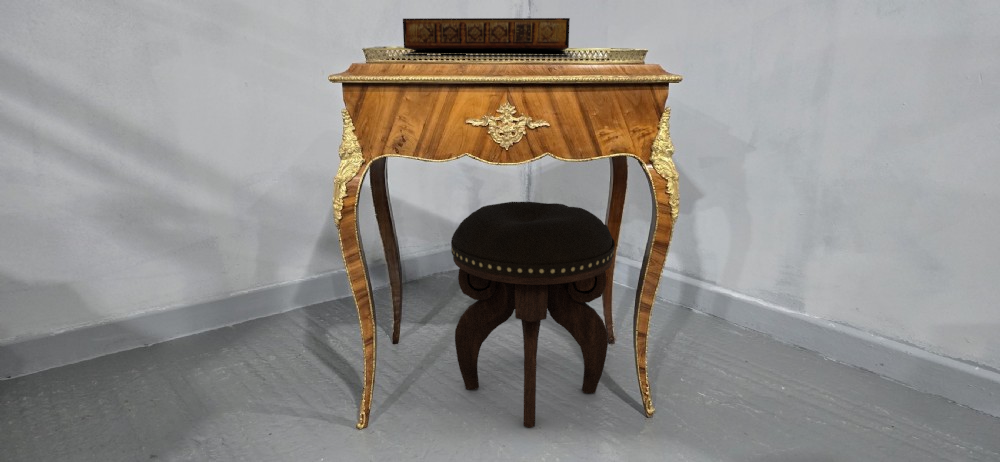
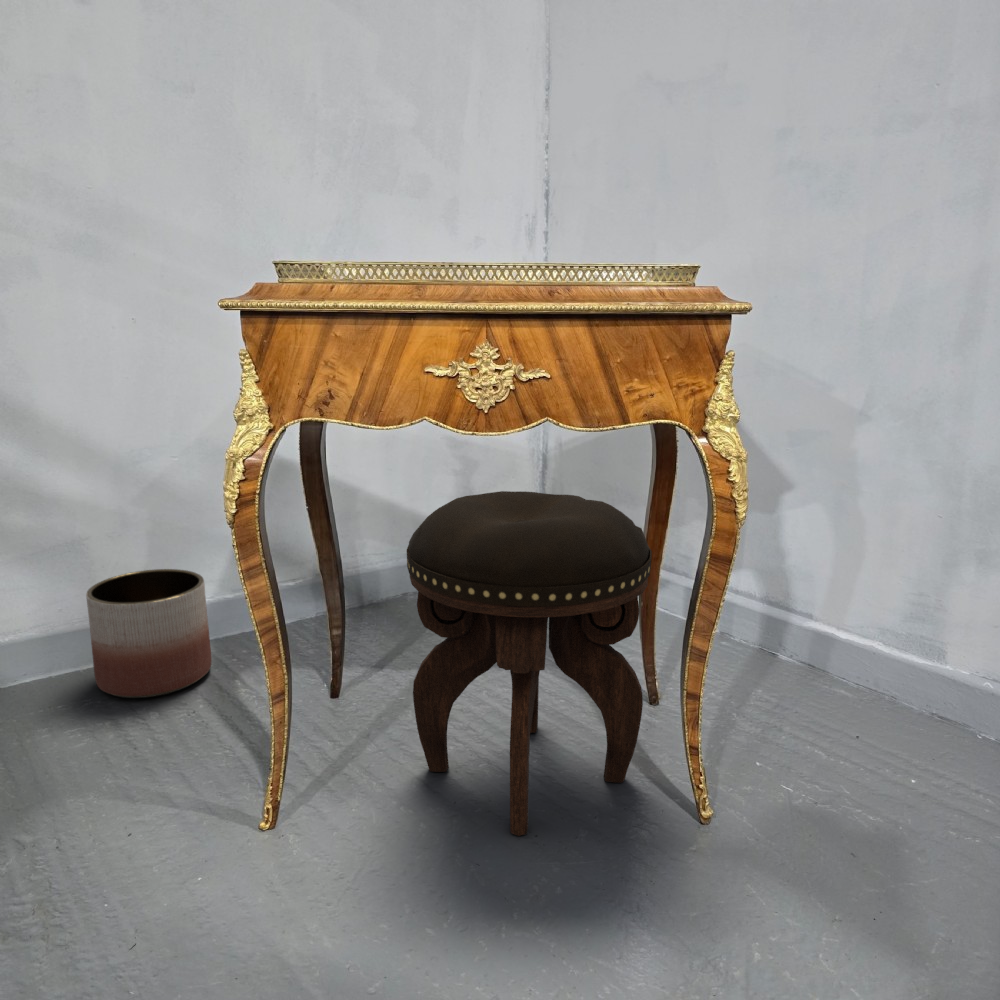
book: present [403,18,570,51] -> none [326,214,577,270]
planter: none [222,258,308,347] -> present [86,569,212,698]

